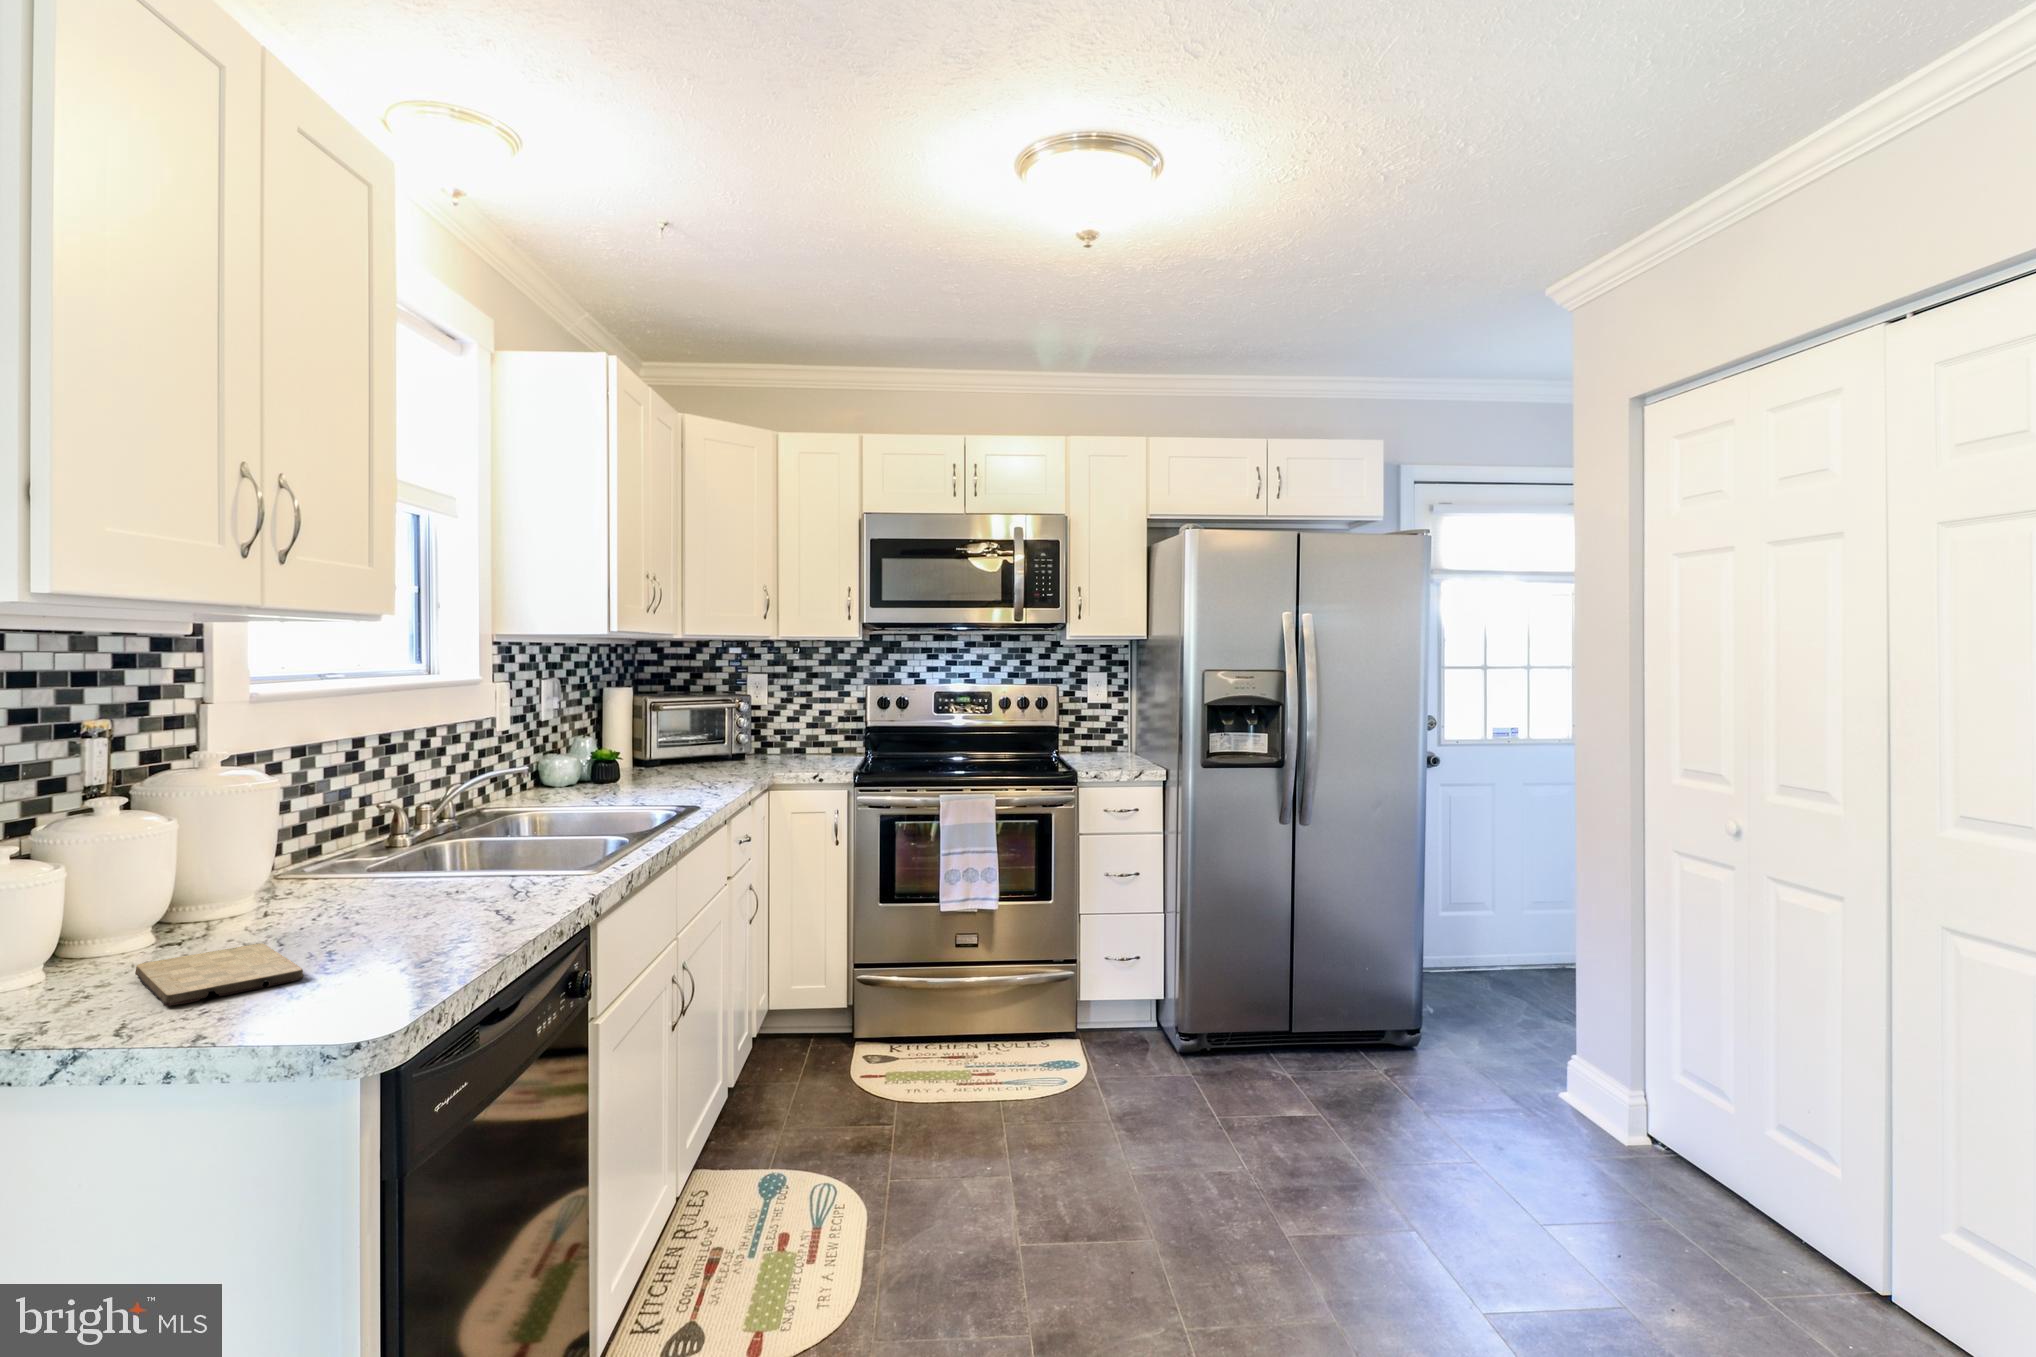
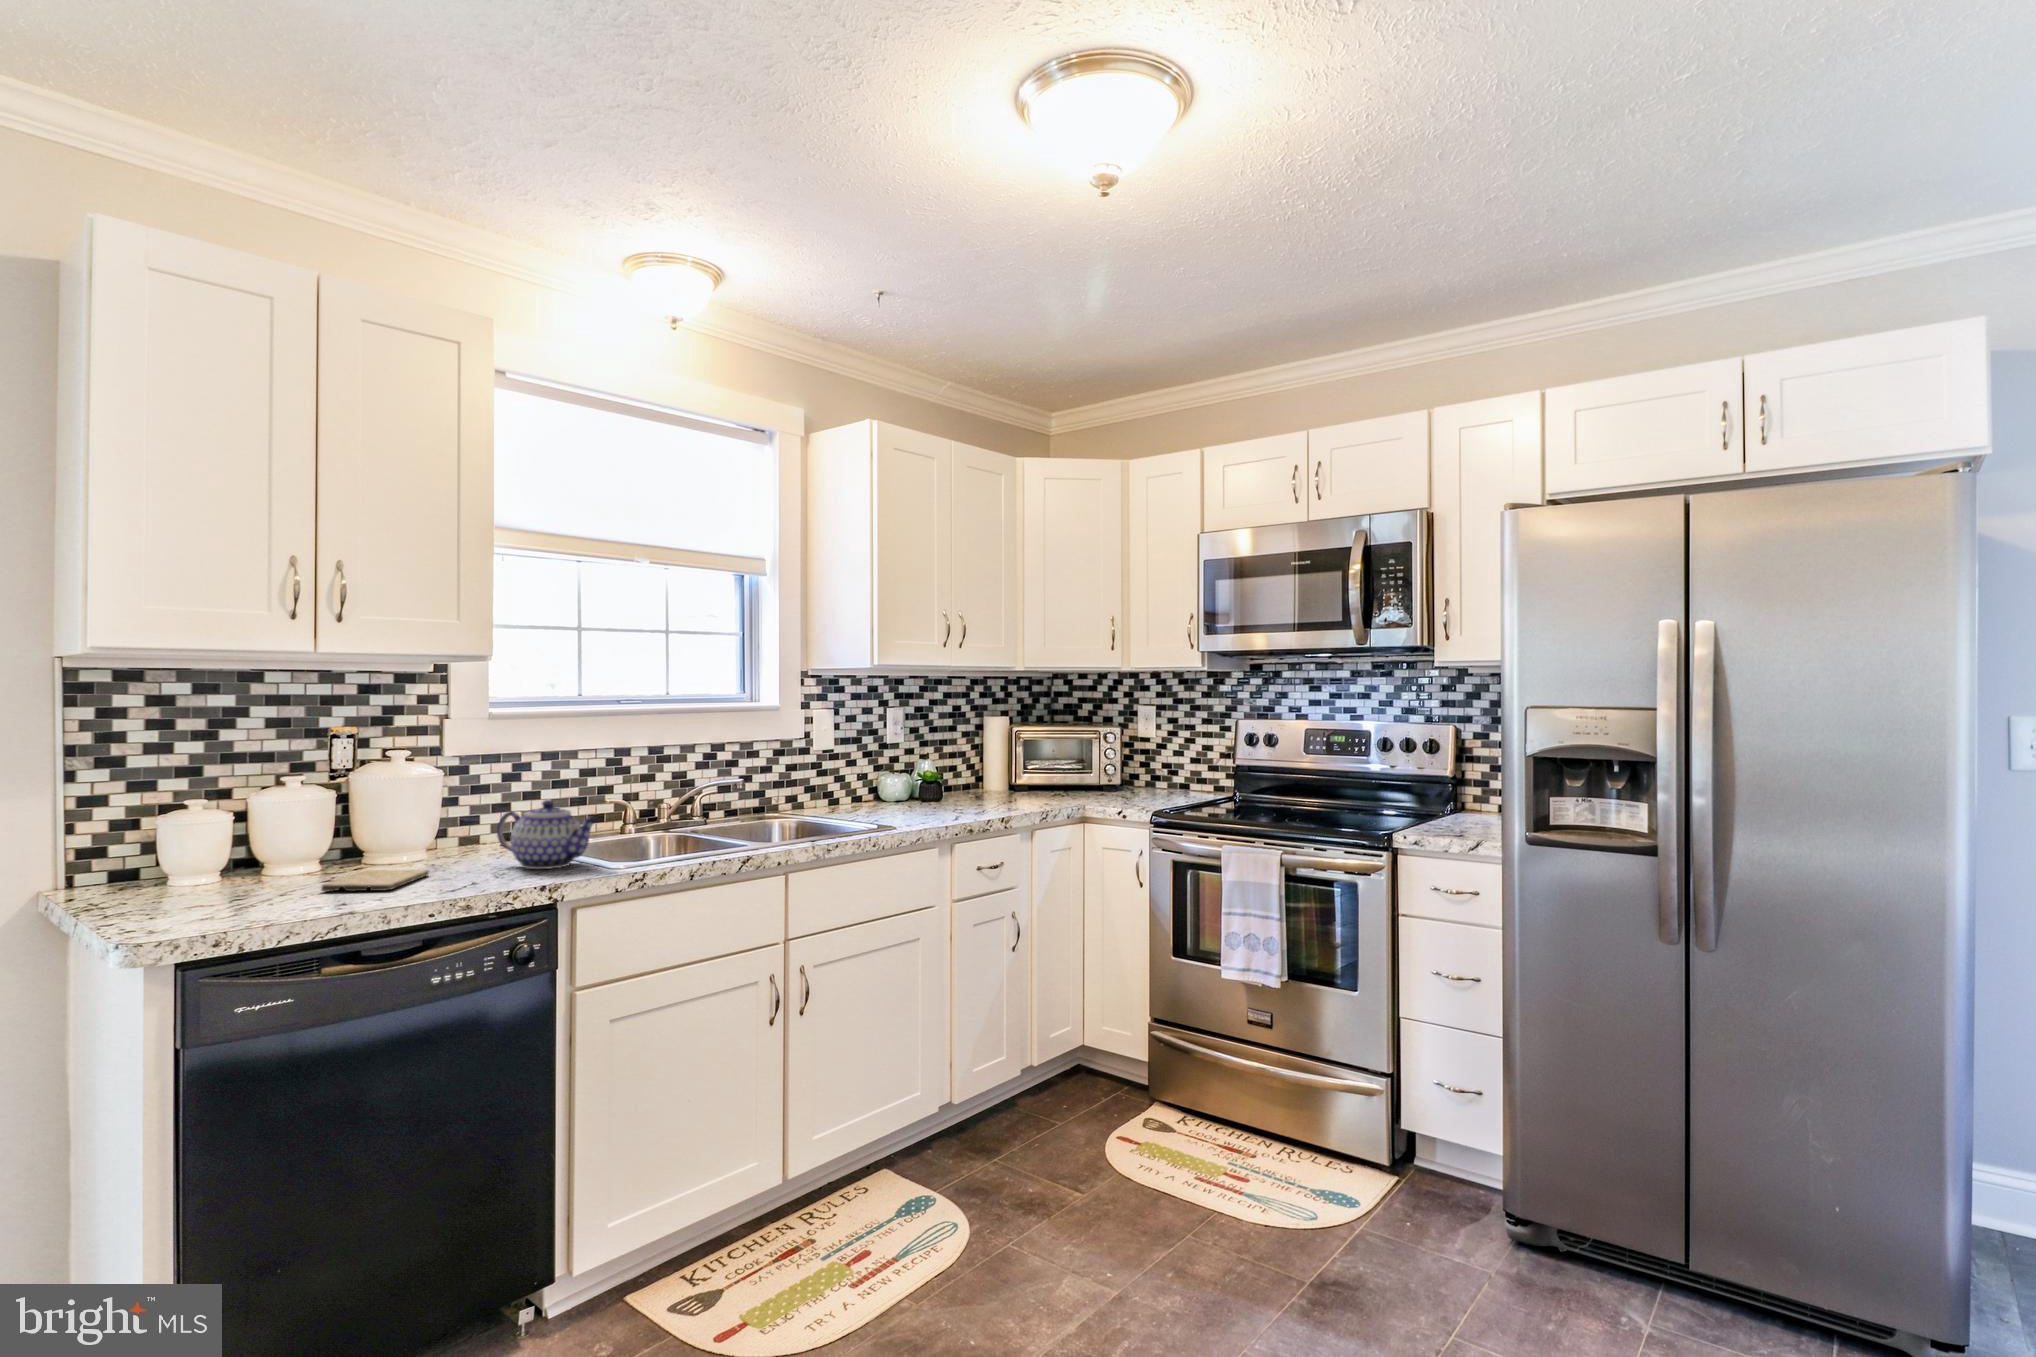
teapot: none [316,814,501,916] -> present [497,800,597,869]

